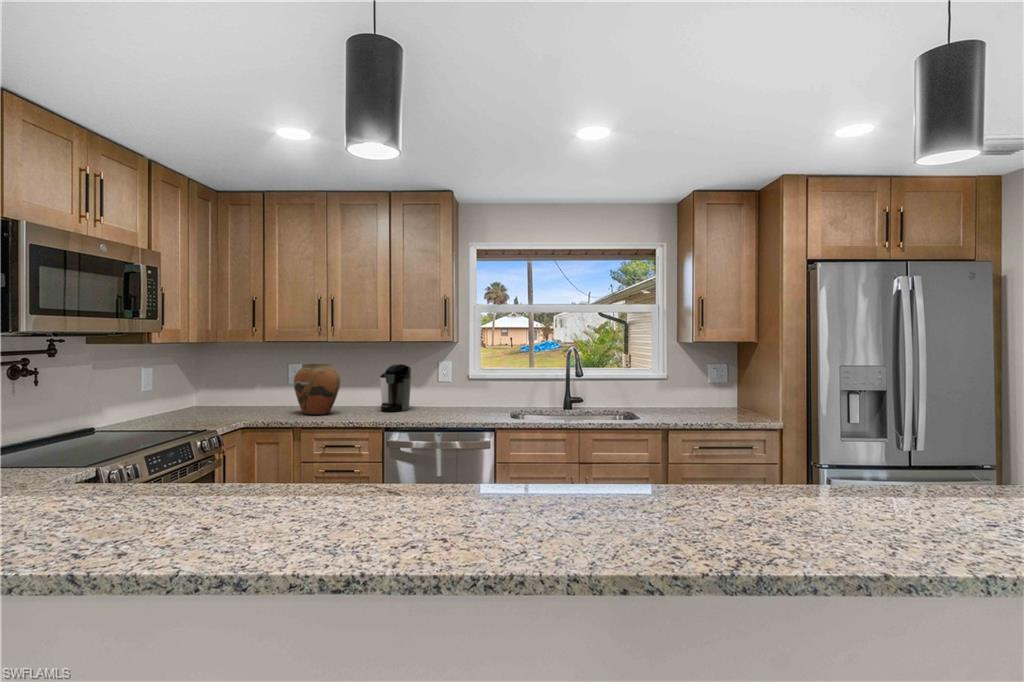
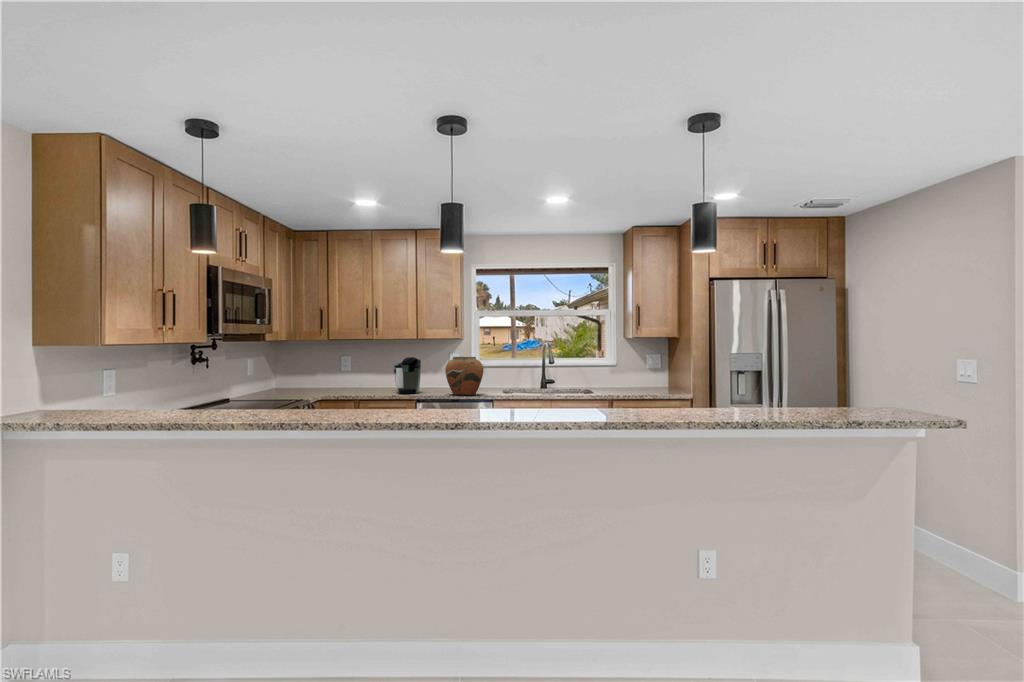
vase: present [294,364,340,415] -> present [445,357,483,396]

